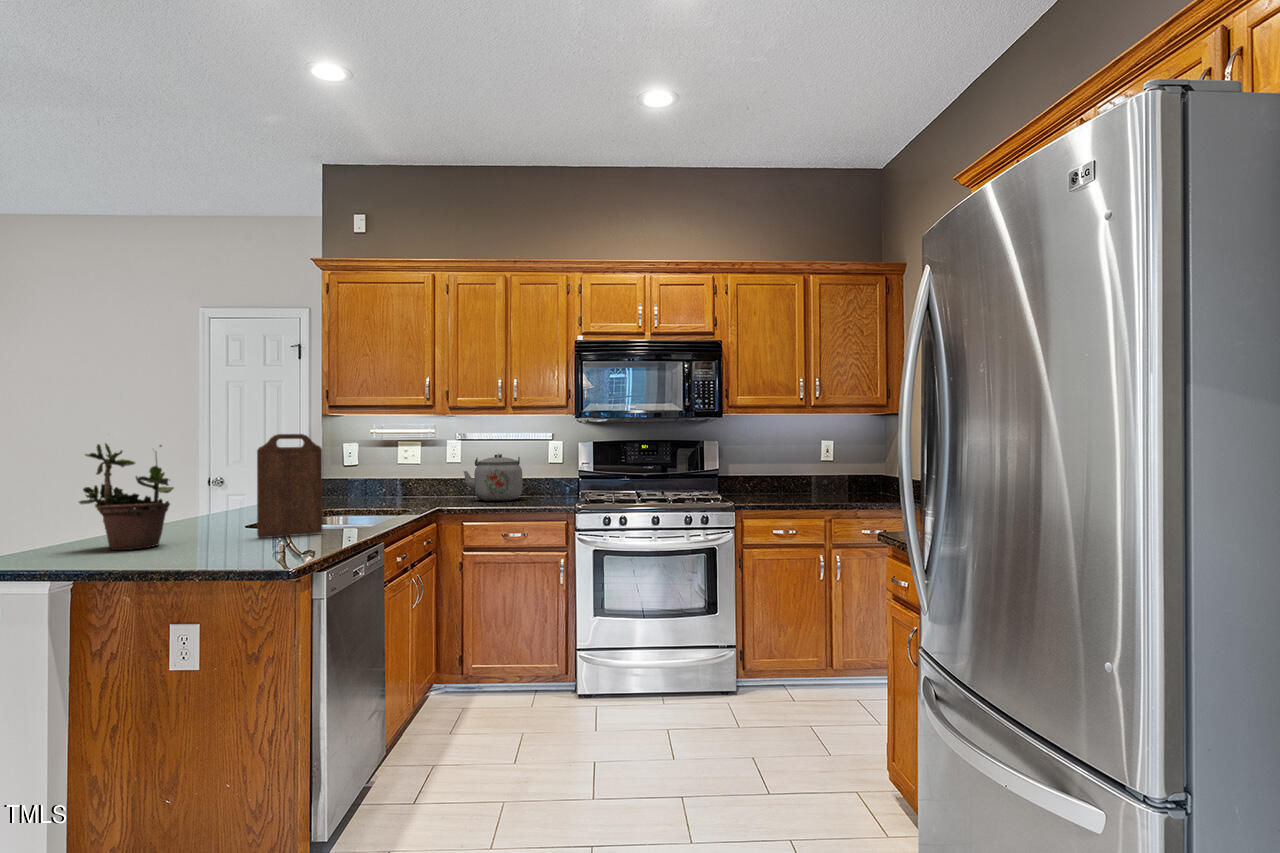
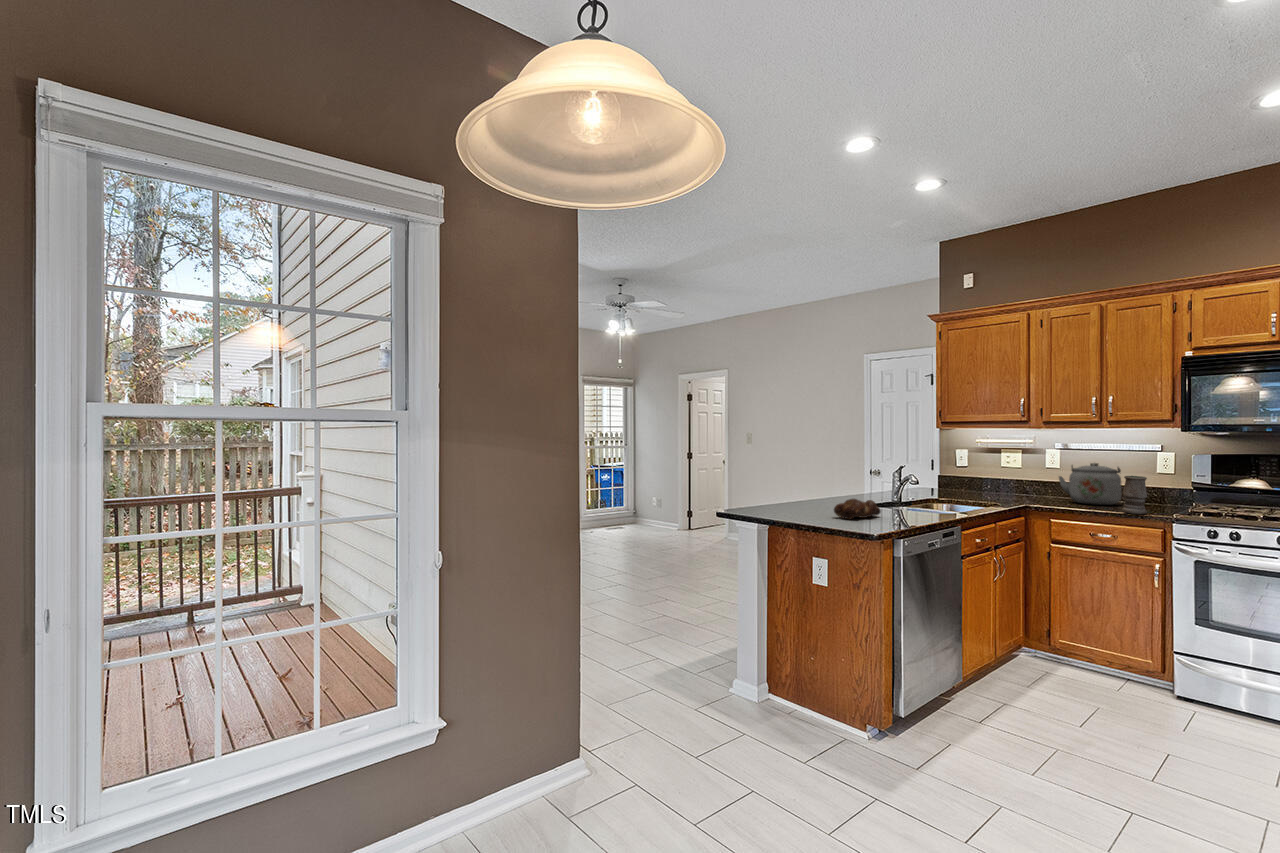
cutting board: present [257,434,323,538] -> none [877,446,919,513]
potted plant: present [79,443,174,550] -> none [786,445,830,510]
vase: none [532,465,553,507] -> present [1122,476,1147,514]
bread loaf: none [189,520,270,557] -> present [834,499,881,519]

